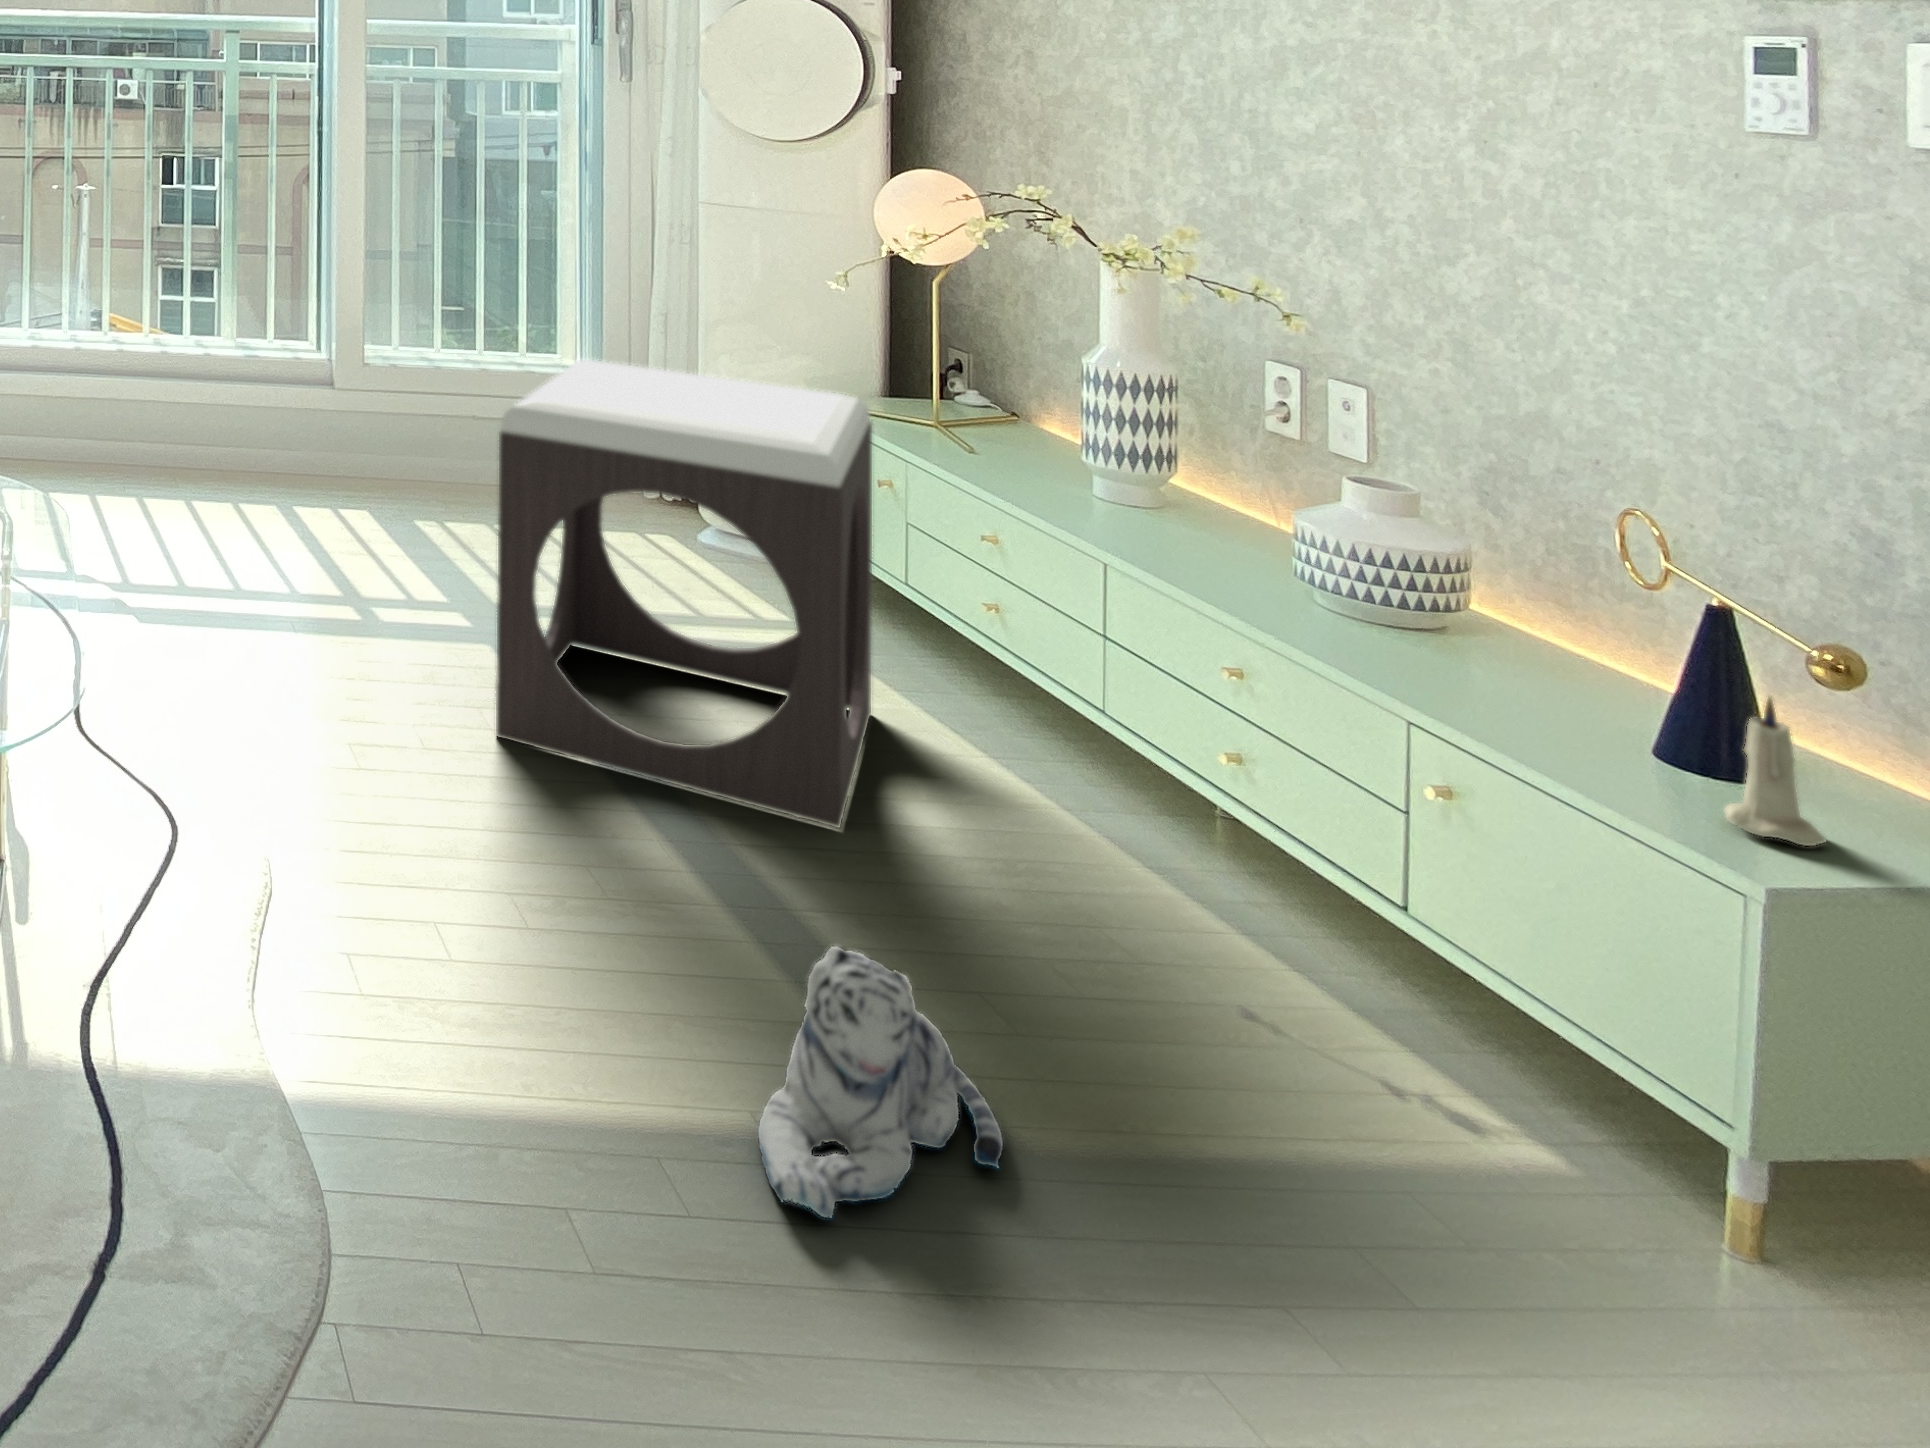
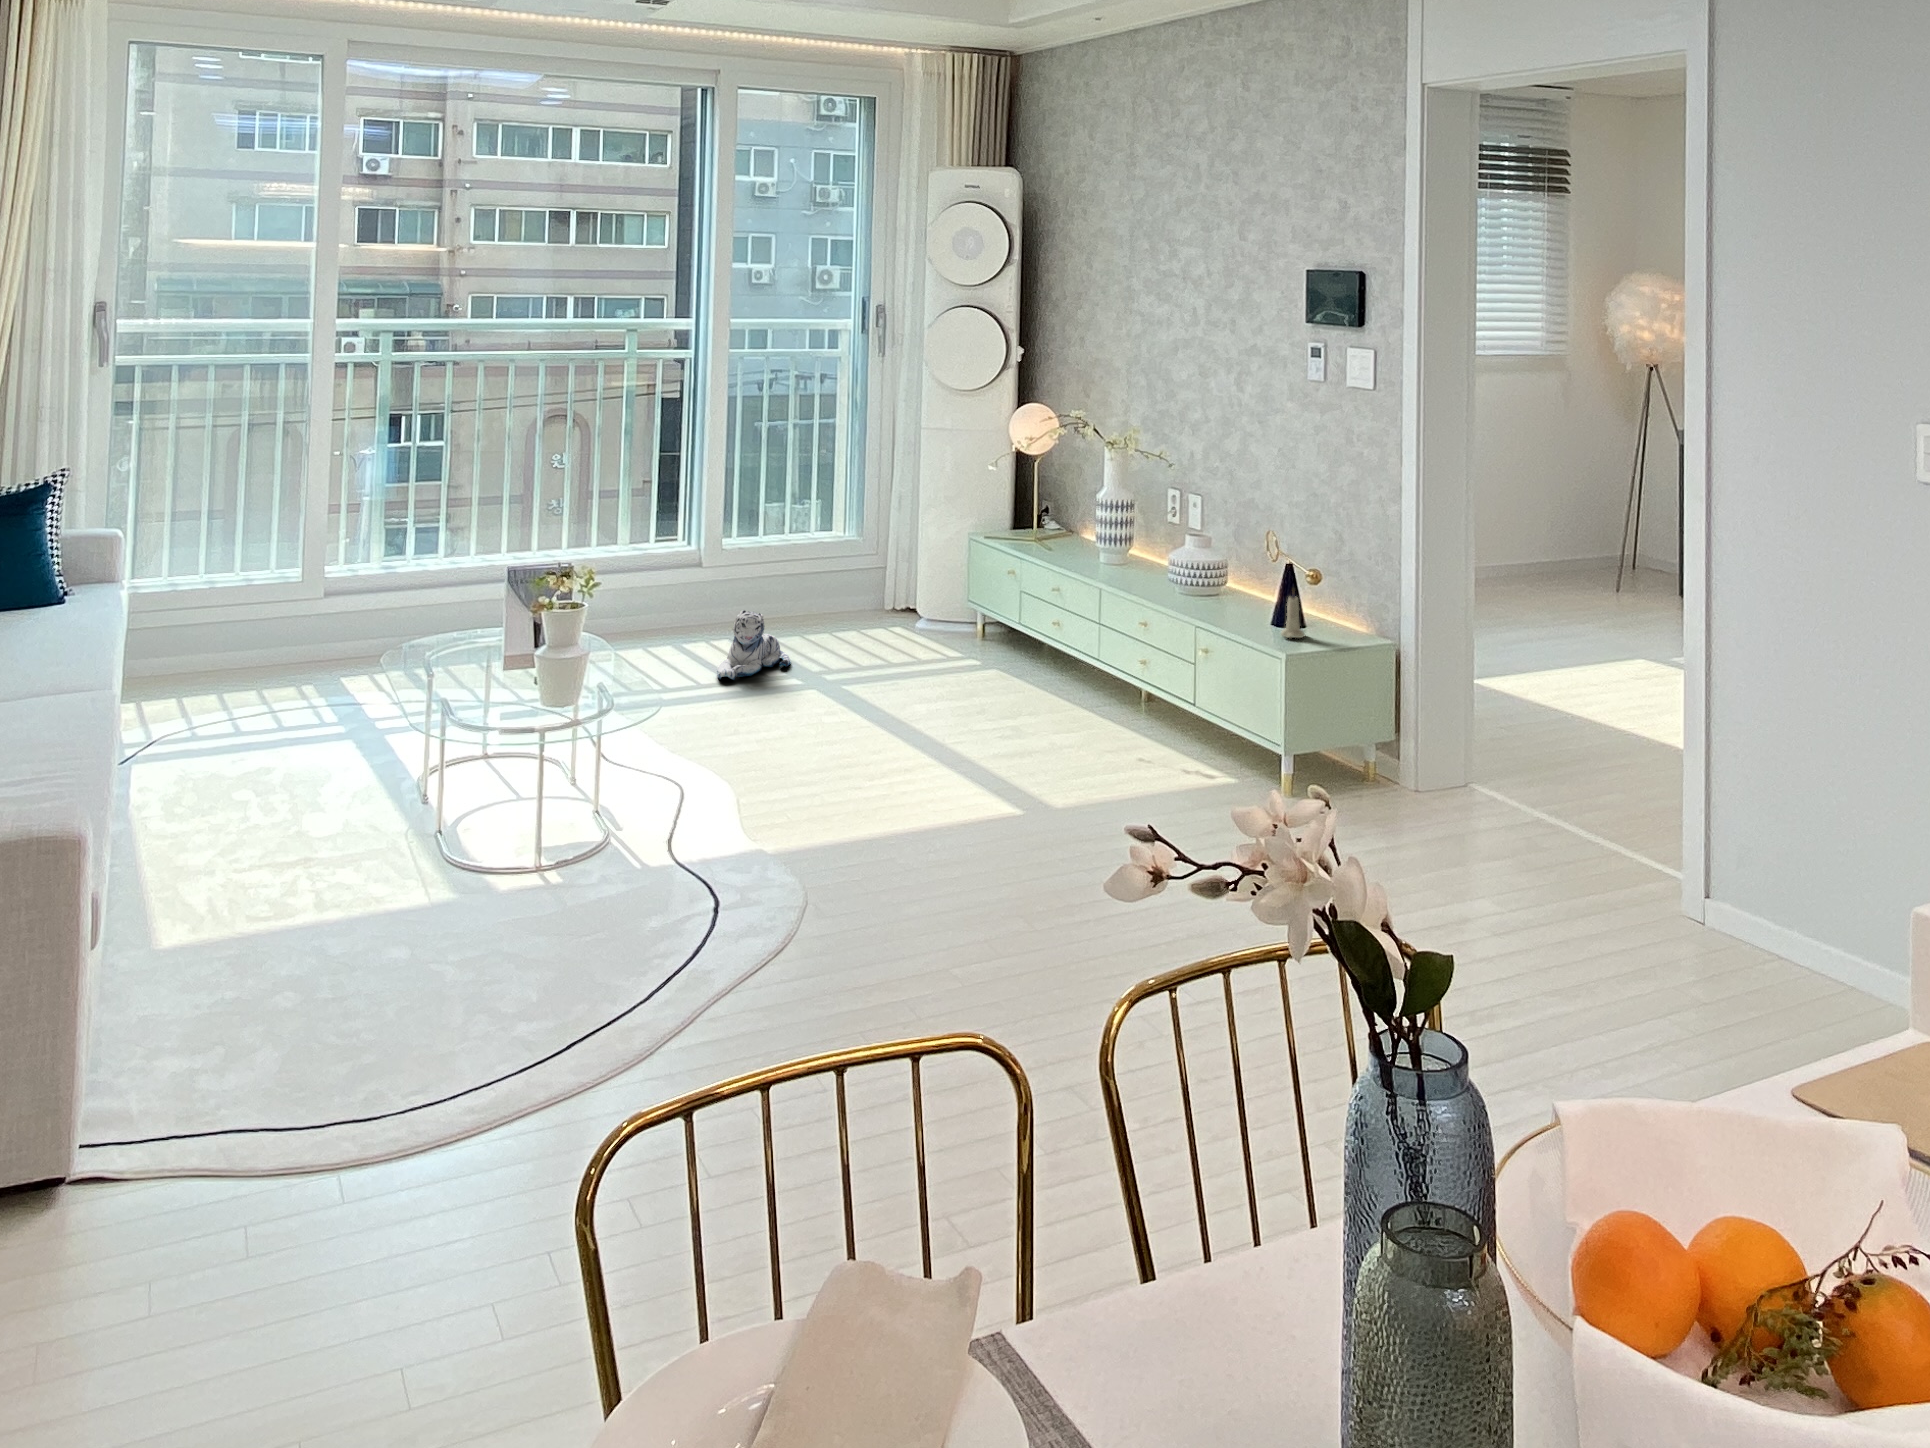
footstool: present [496,360,872,827] -> none [828,522,1008,731]
plush toy: present [758,946,1003,1218] -> present [717,610,791,680]

